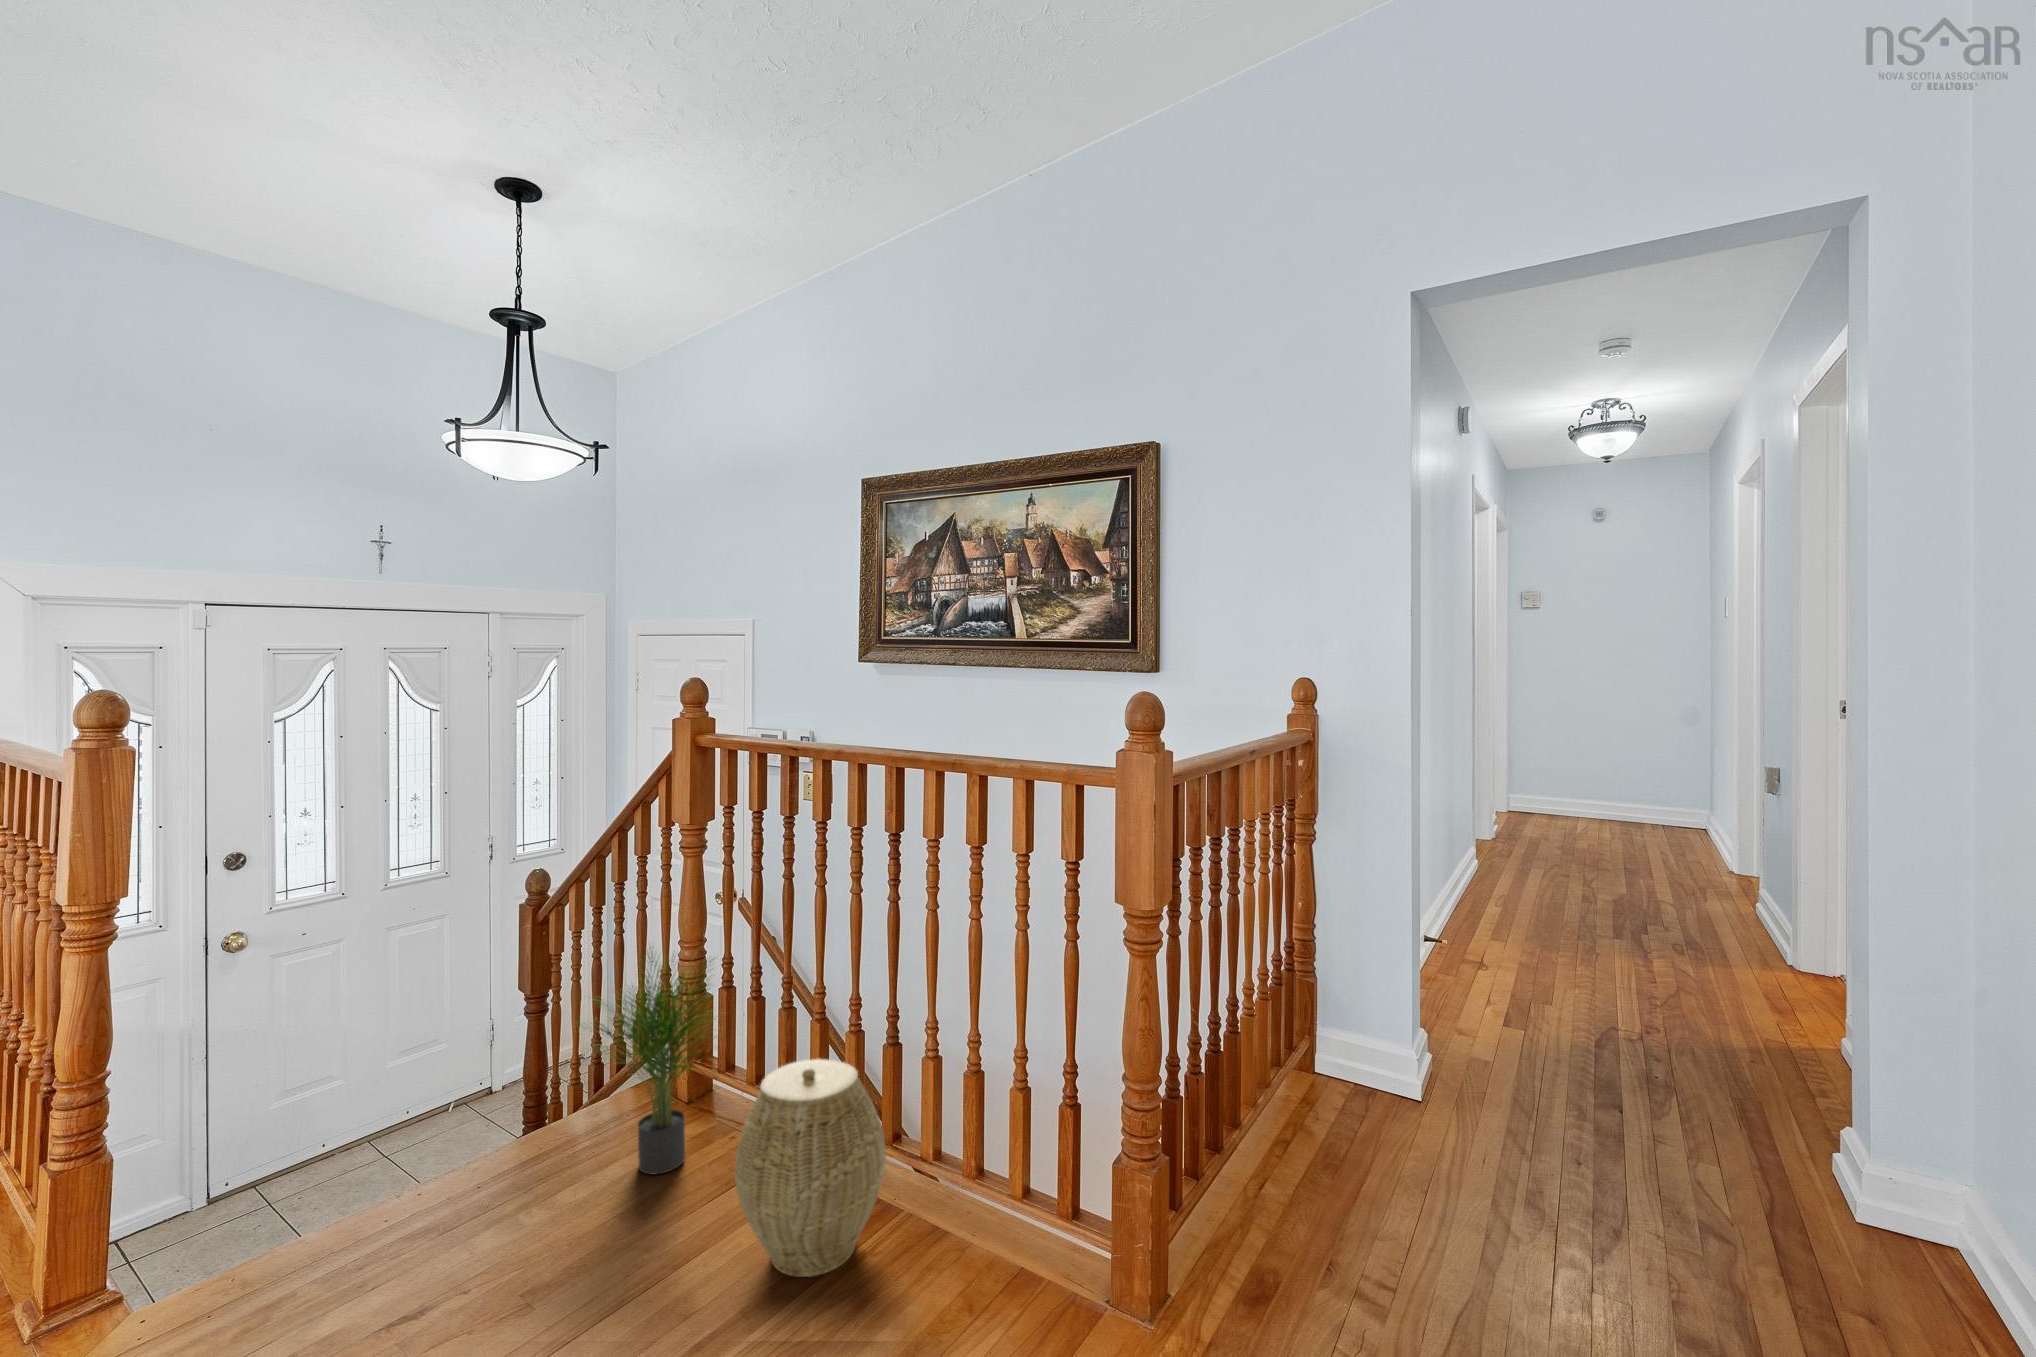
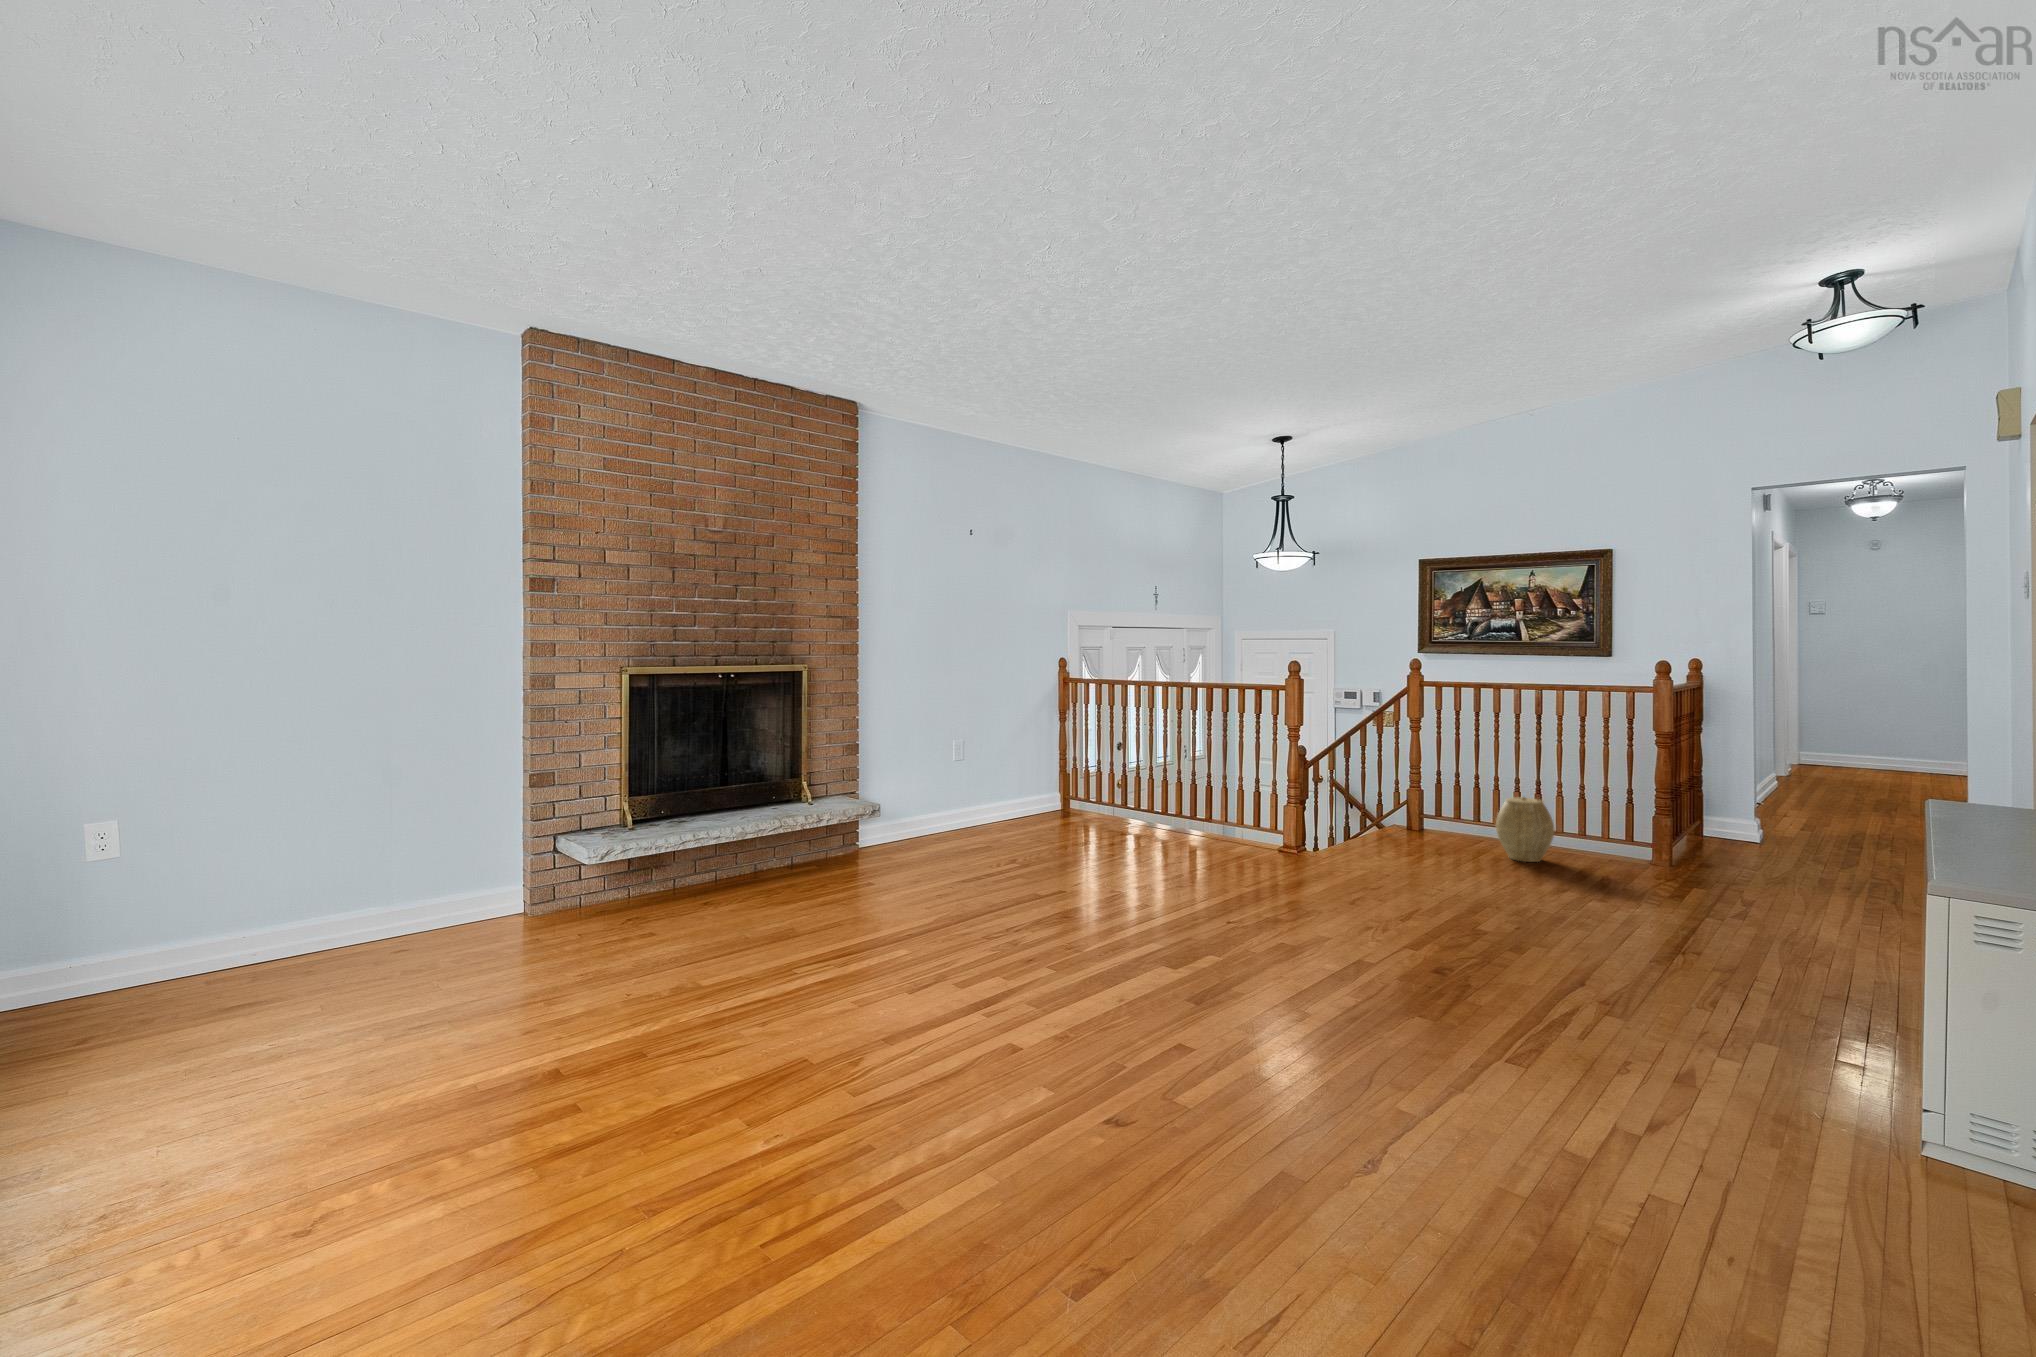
potted plant: present [591,948,715,1174] -> none [1394,762,1459,845]

